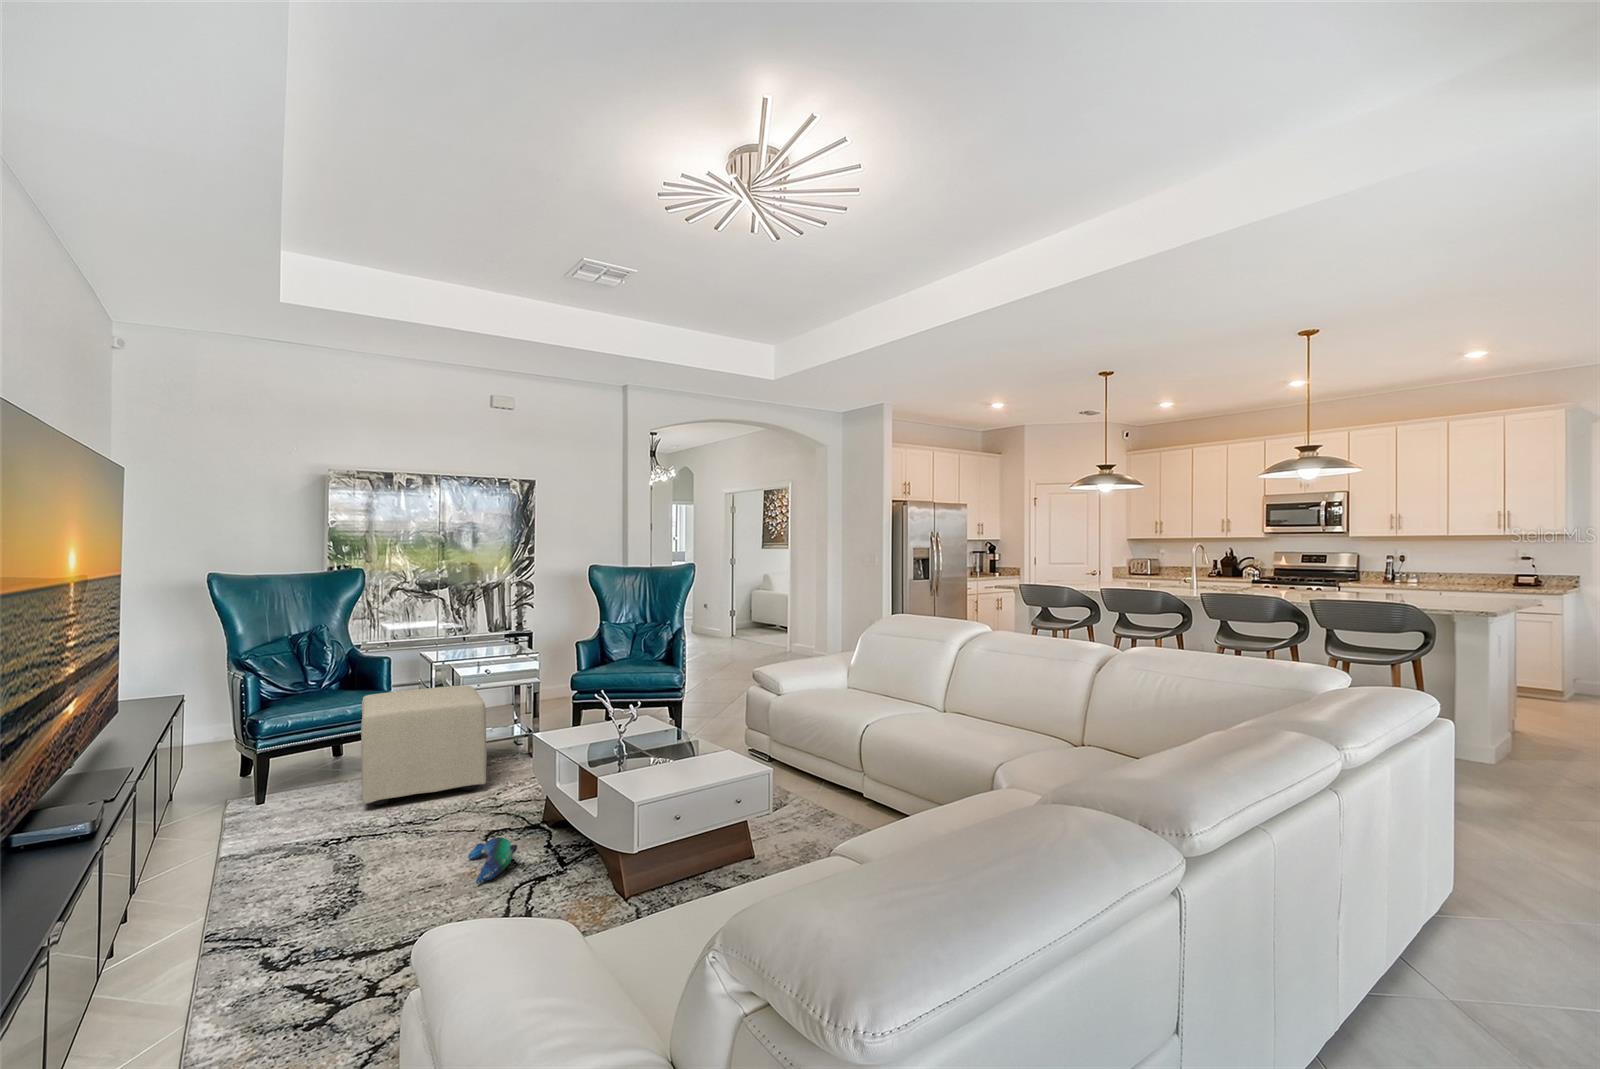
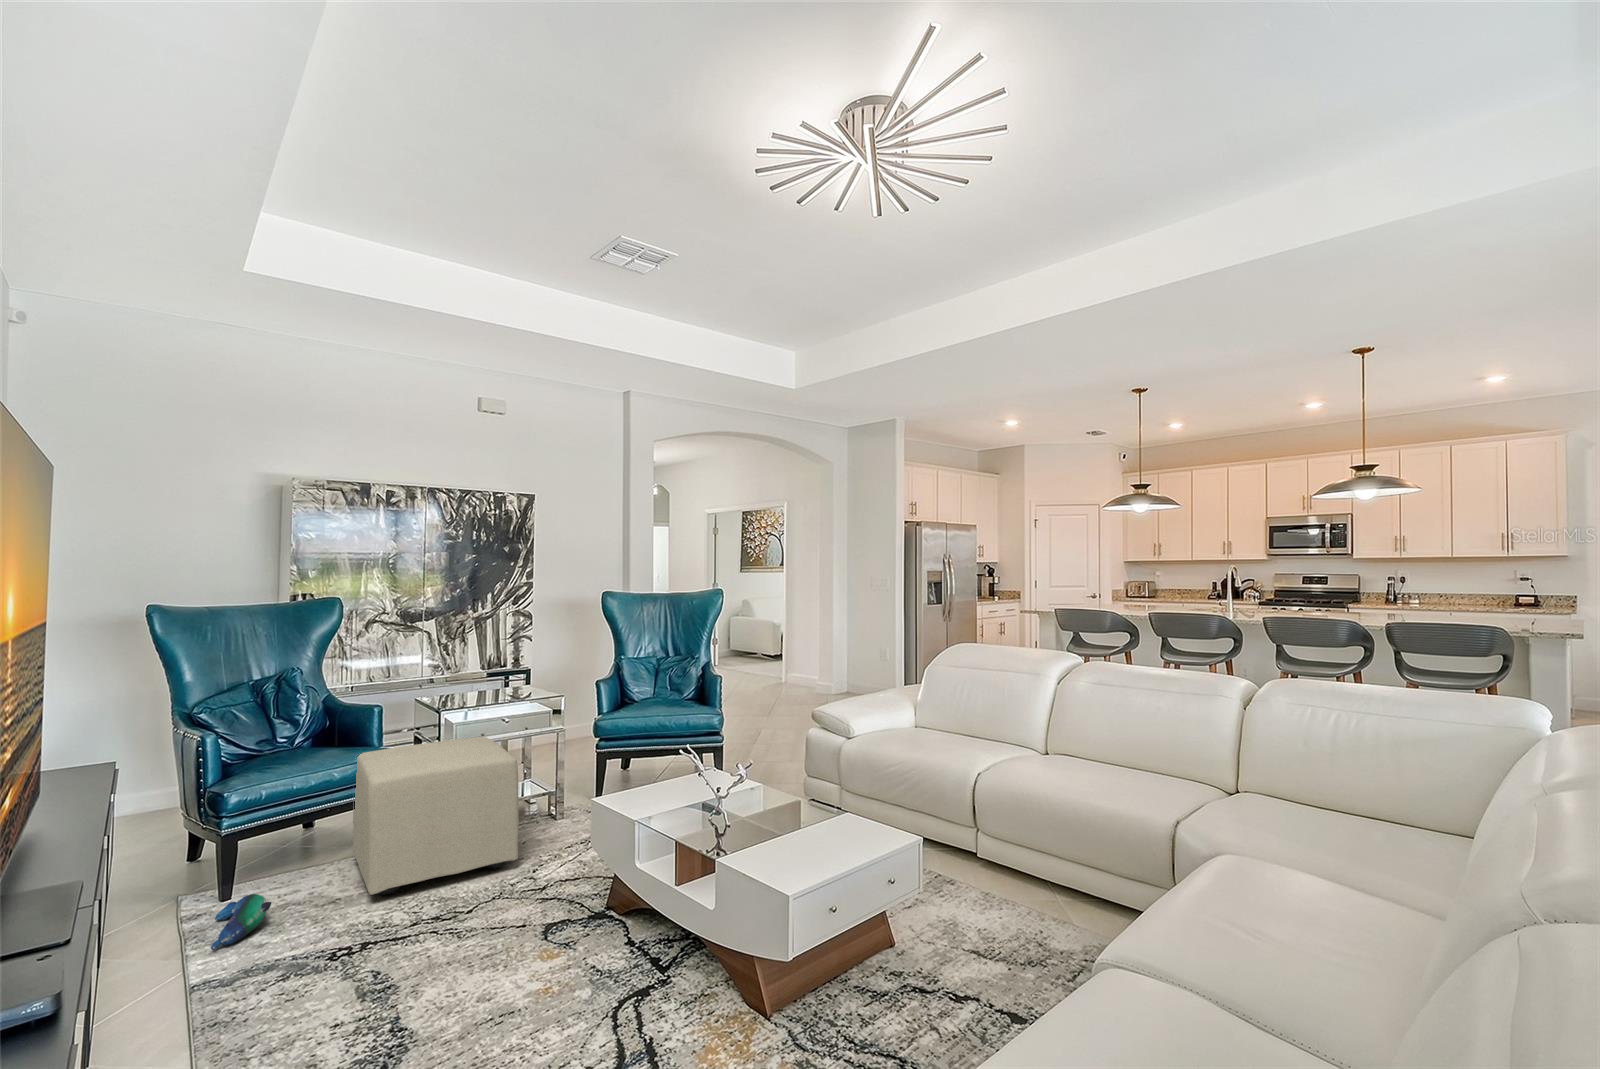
plush toy: present [468,837,517,884] -> present [211,894,272,950]

